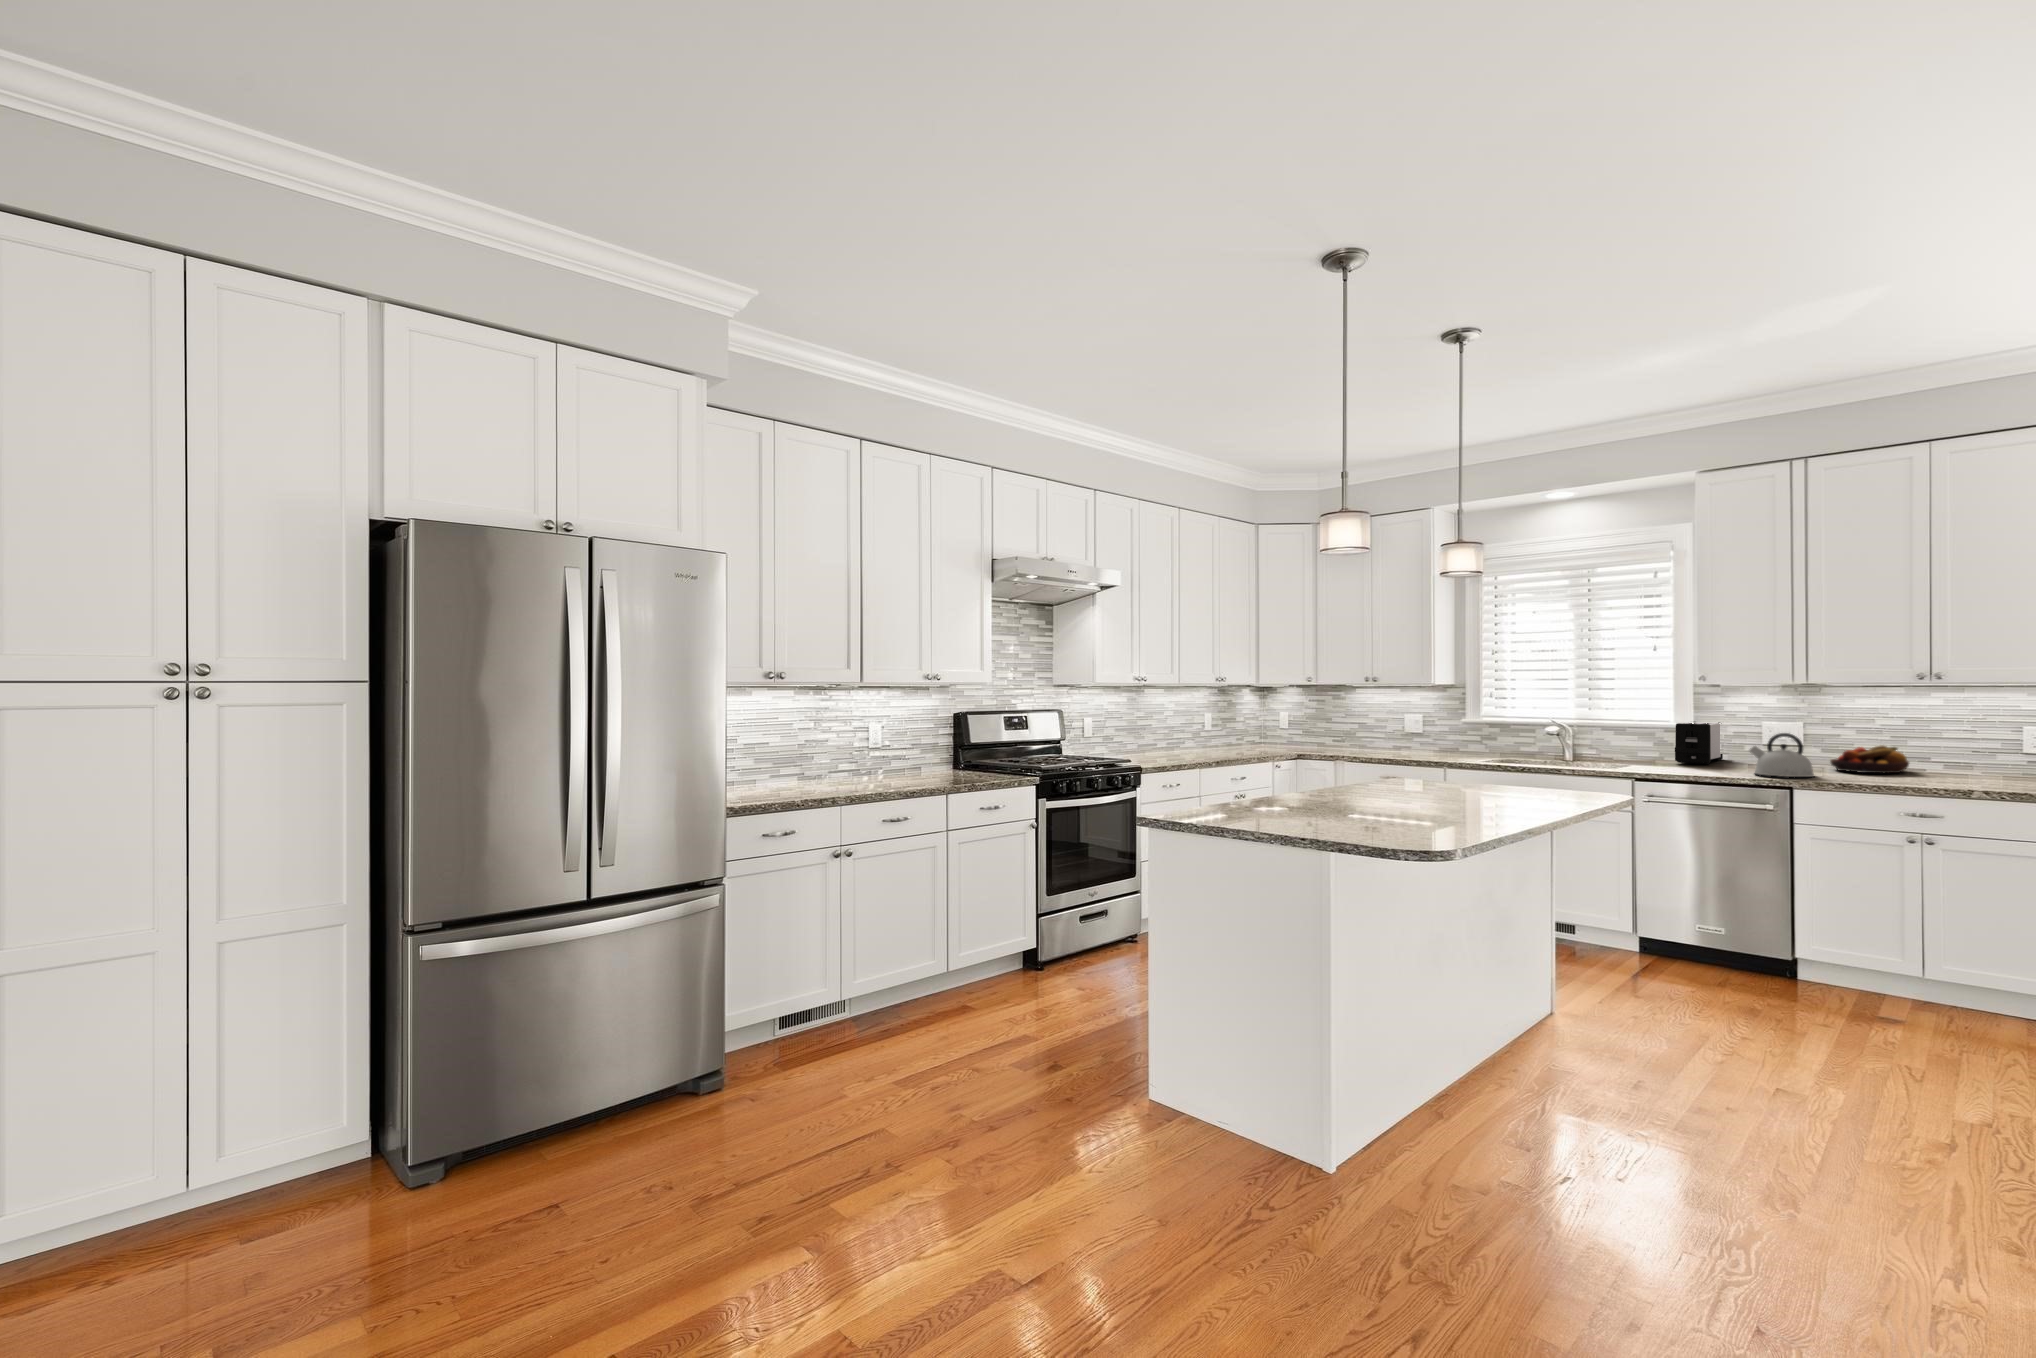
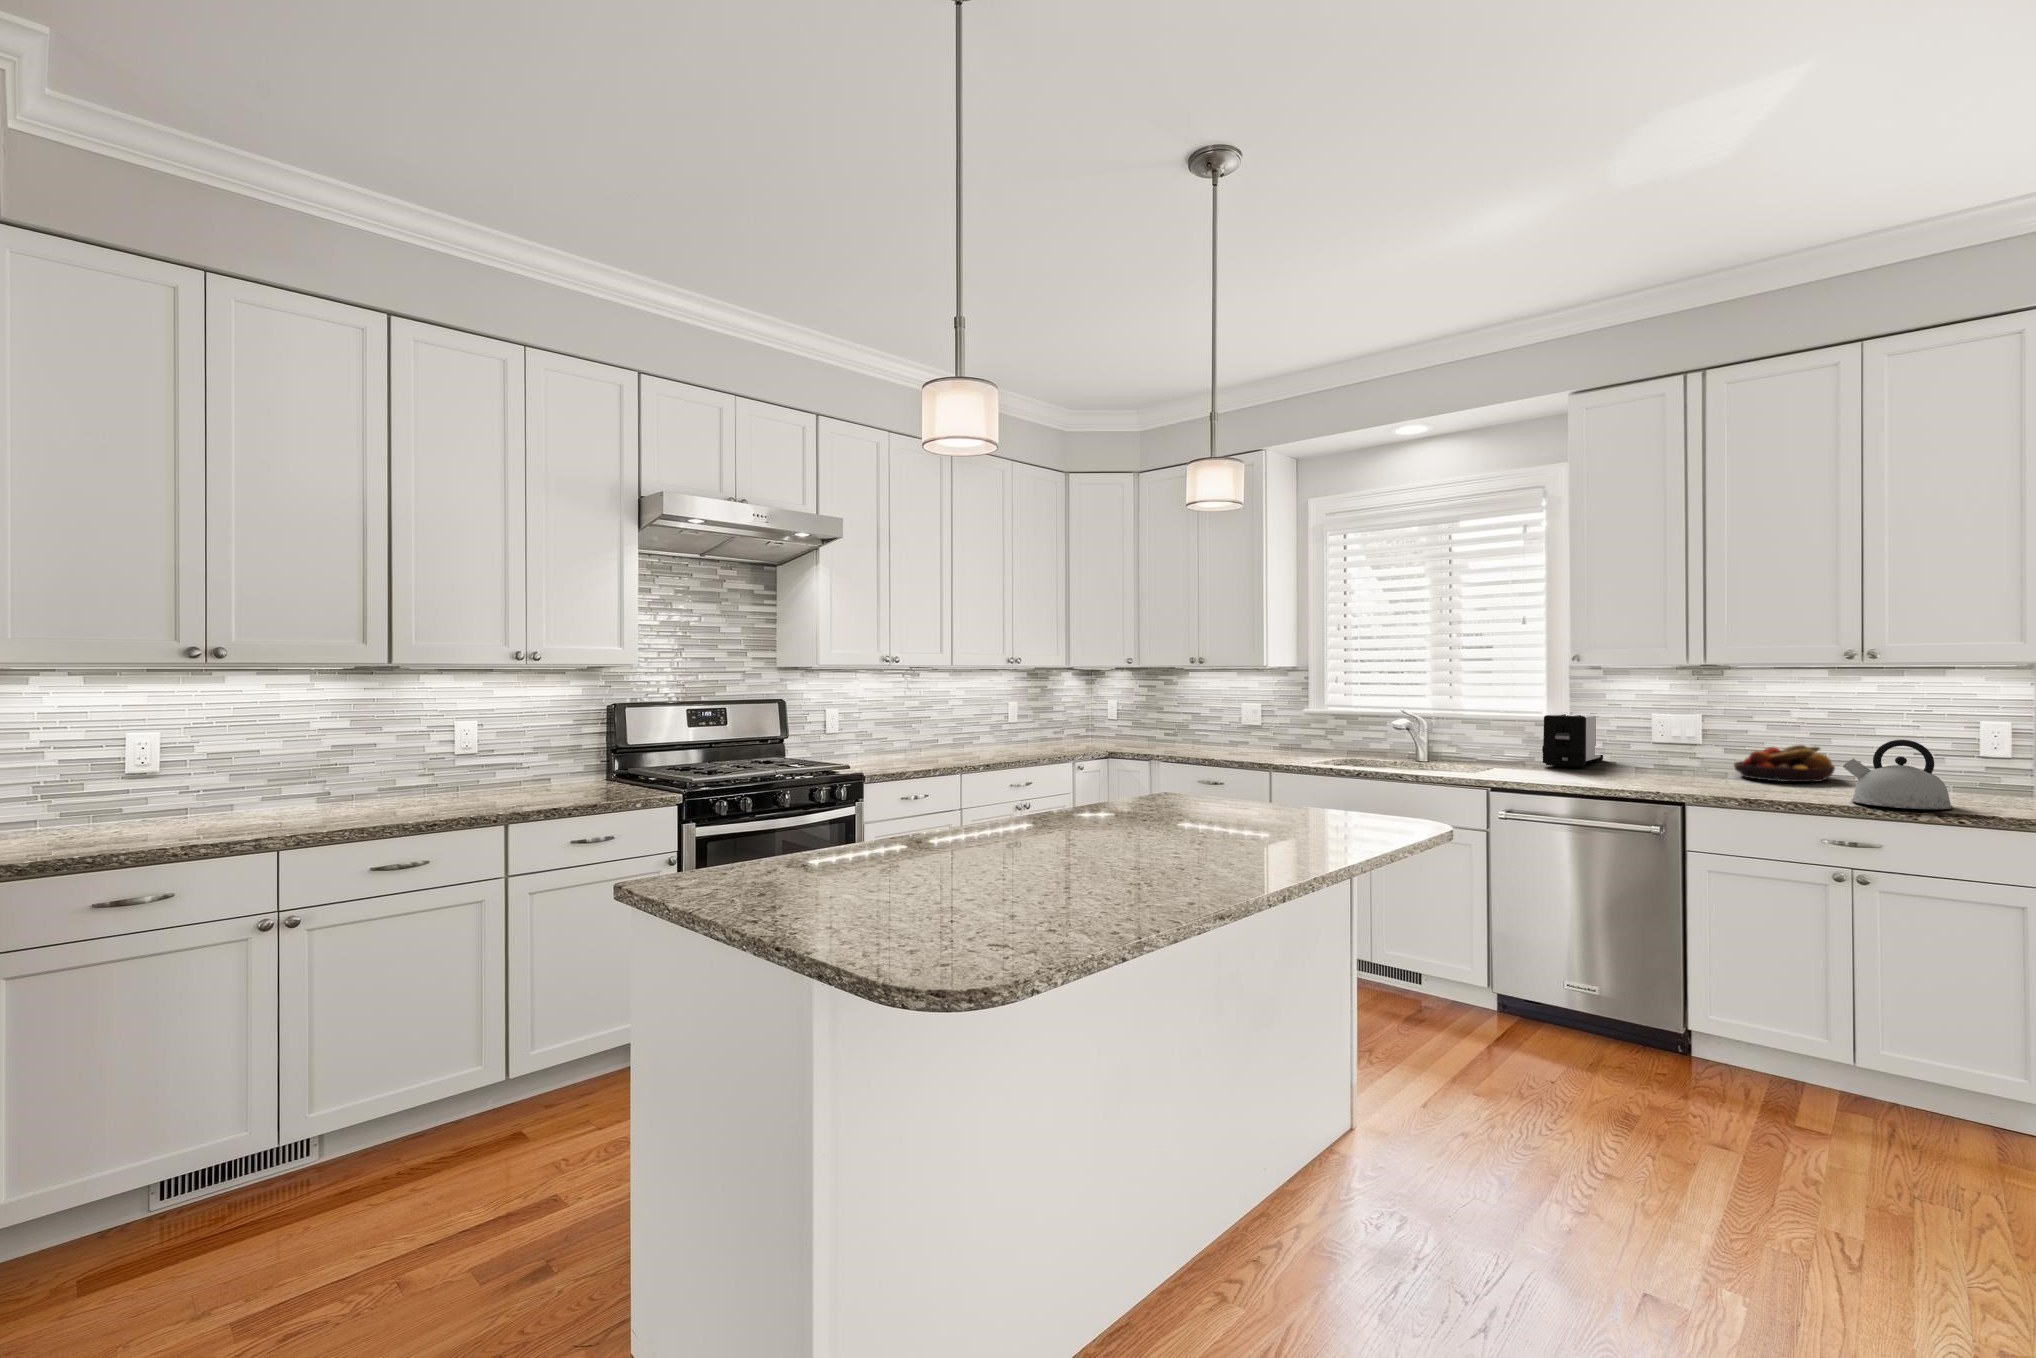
kettle: present [1750,733,1814,777] -> present [1843,740,1953,809]

